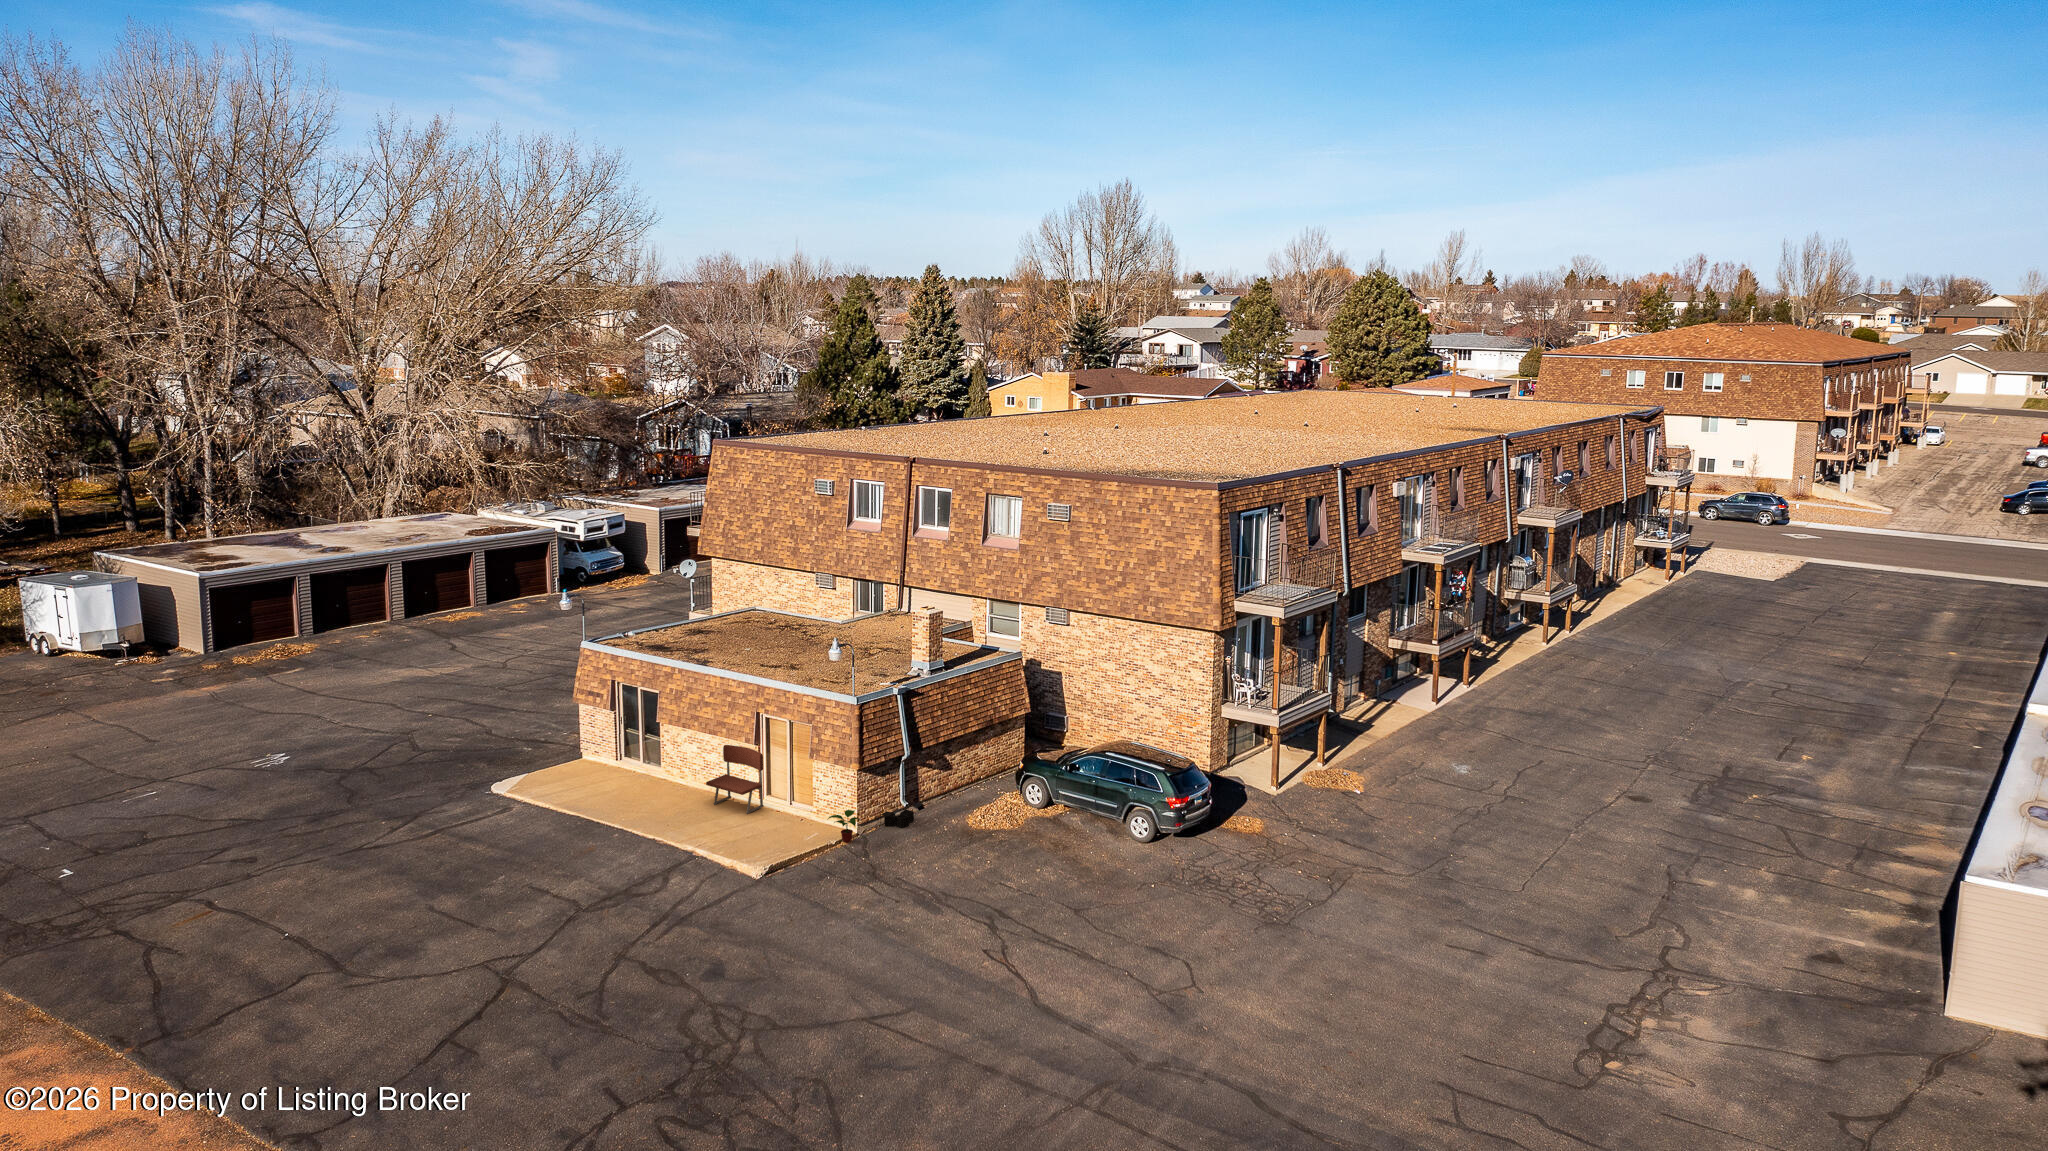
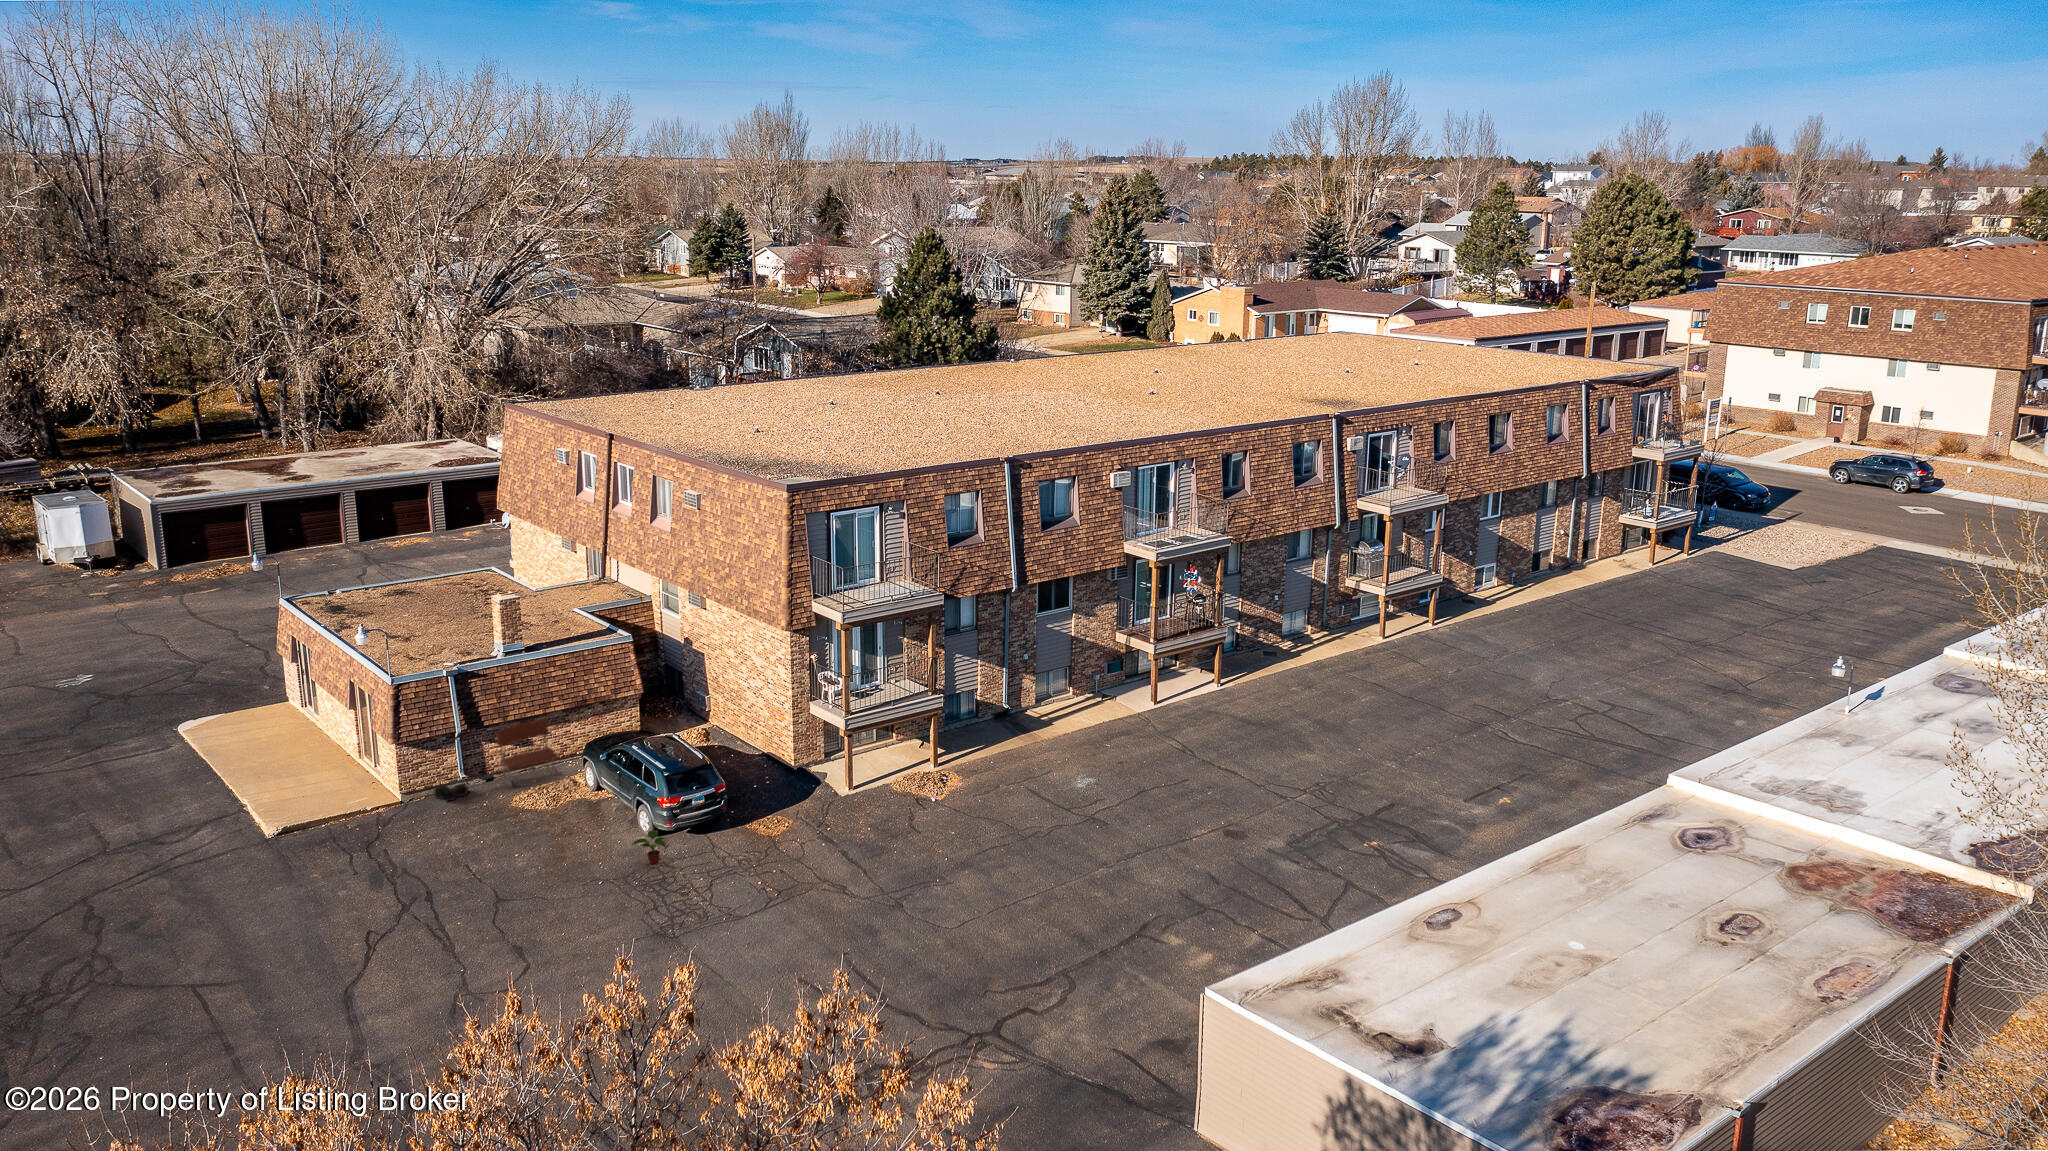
bench: present [706,745,764,814] -> present [497,720,558,787]
potted plant: present [828,810,860,843] -> present [632,830,666,865]

